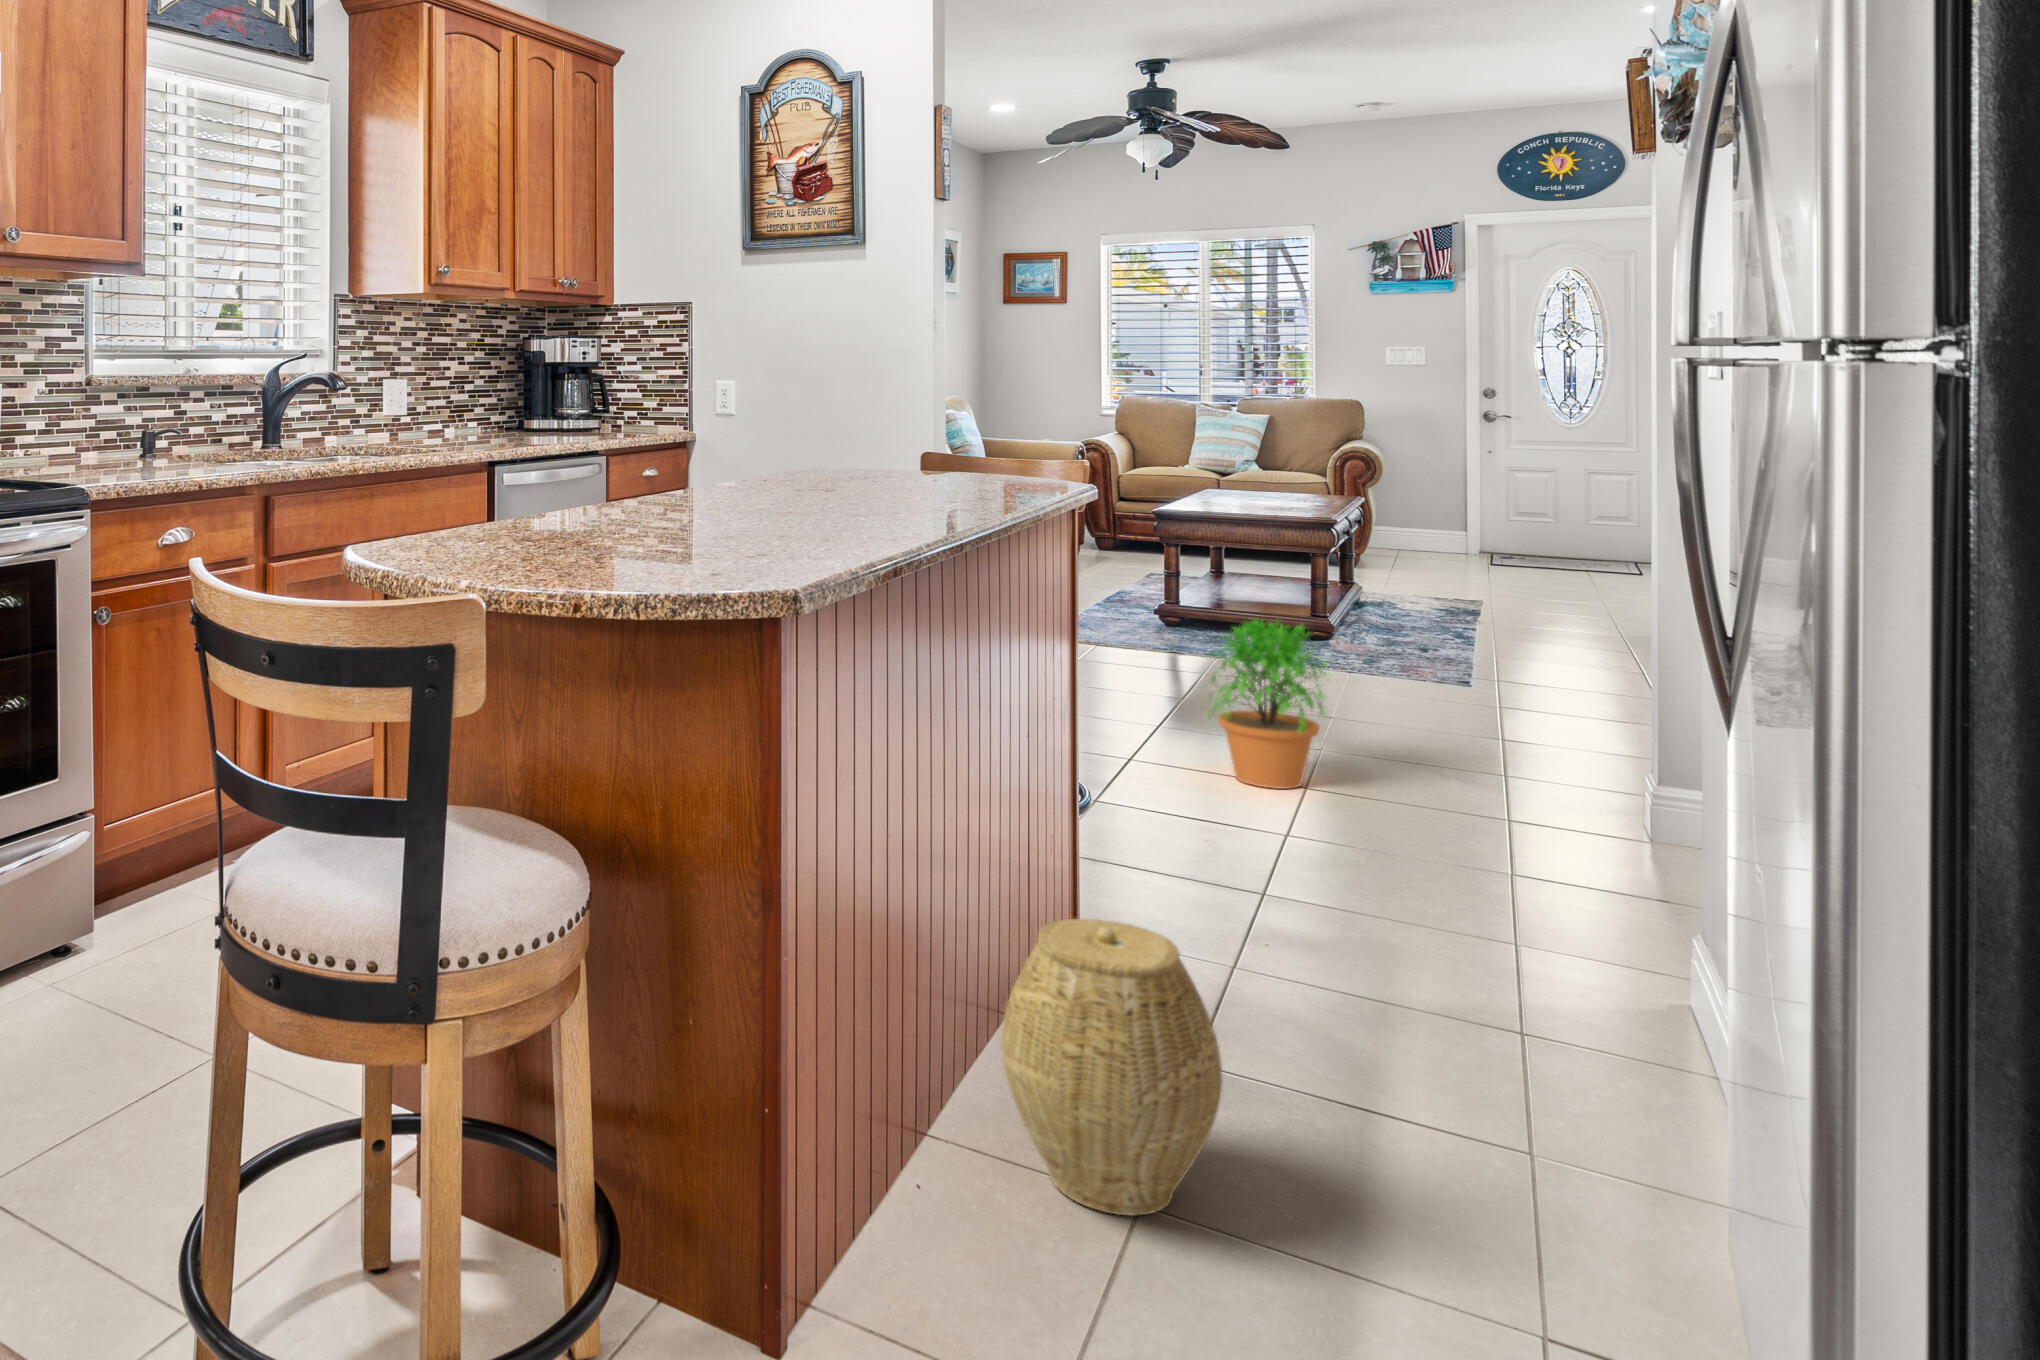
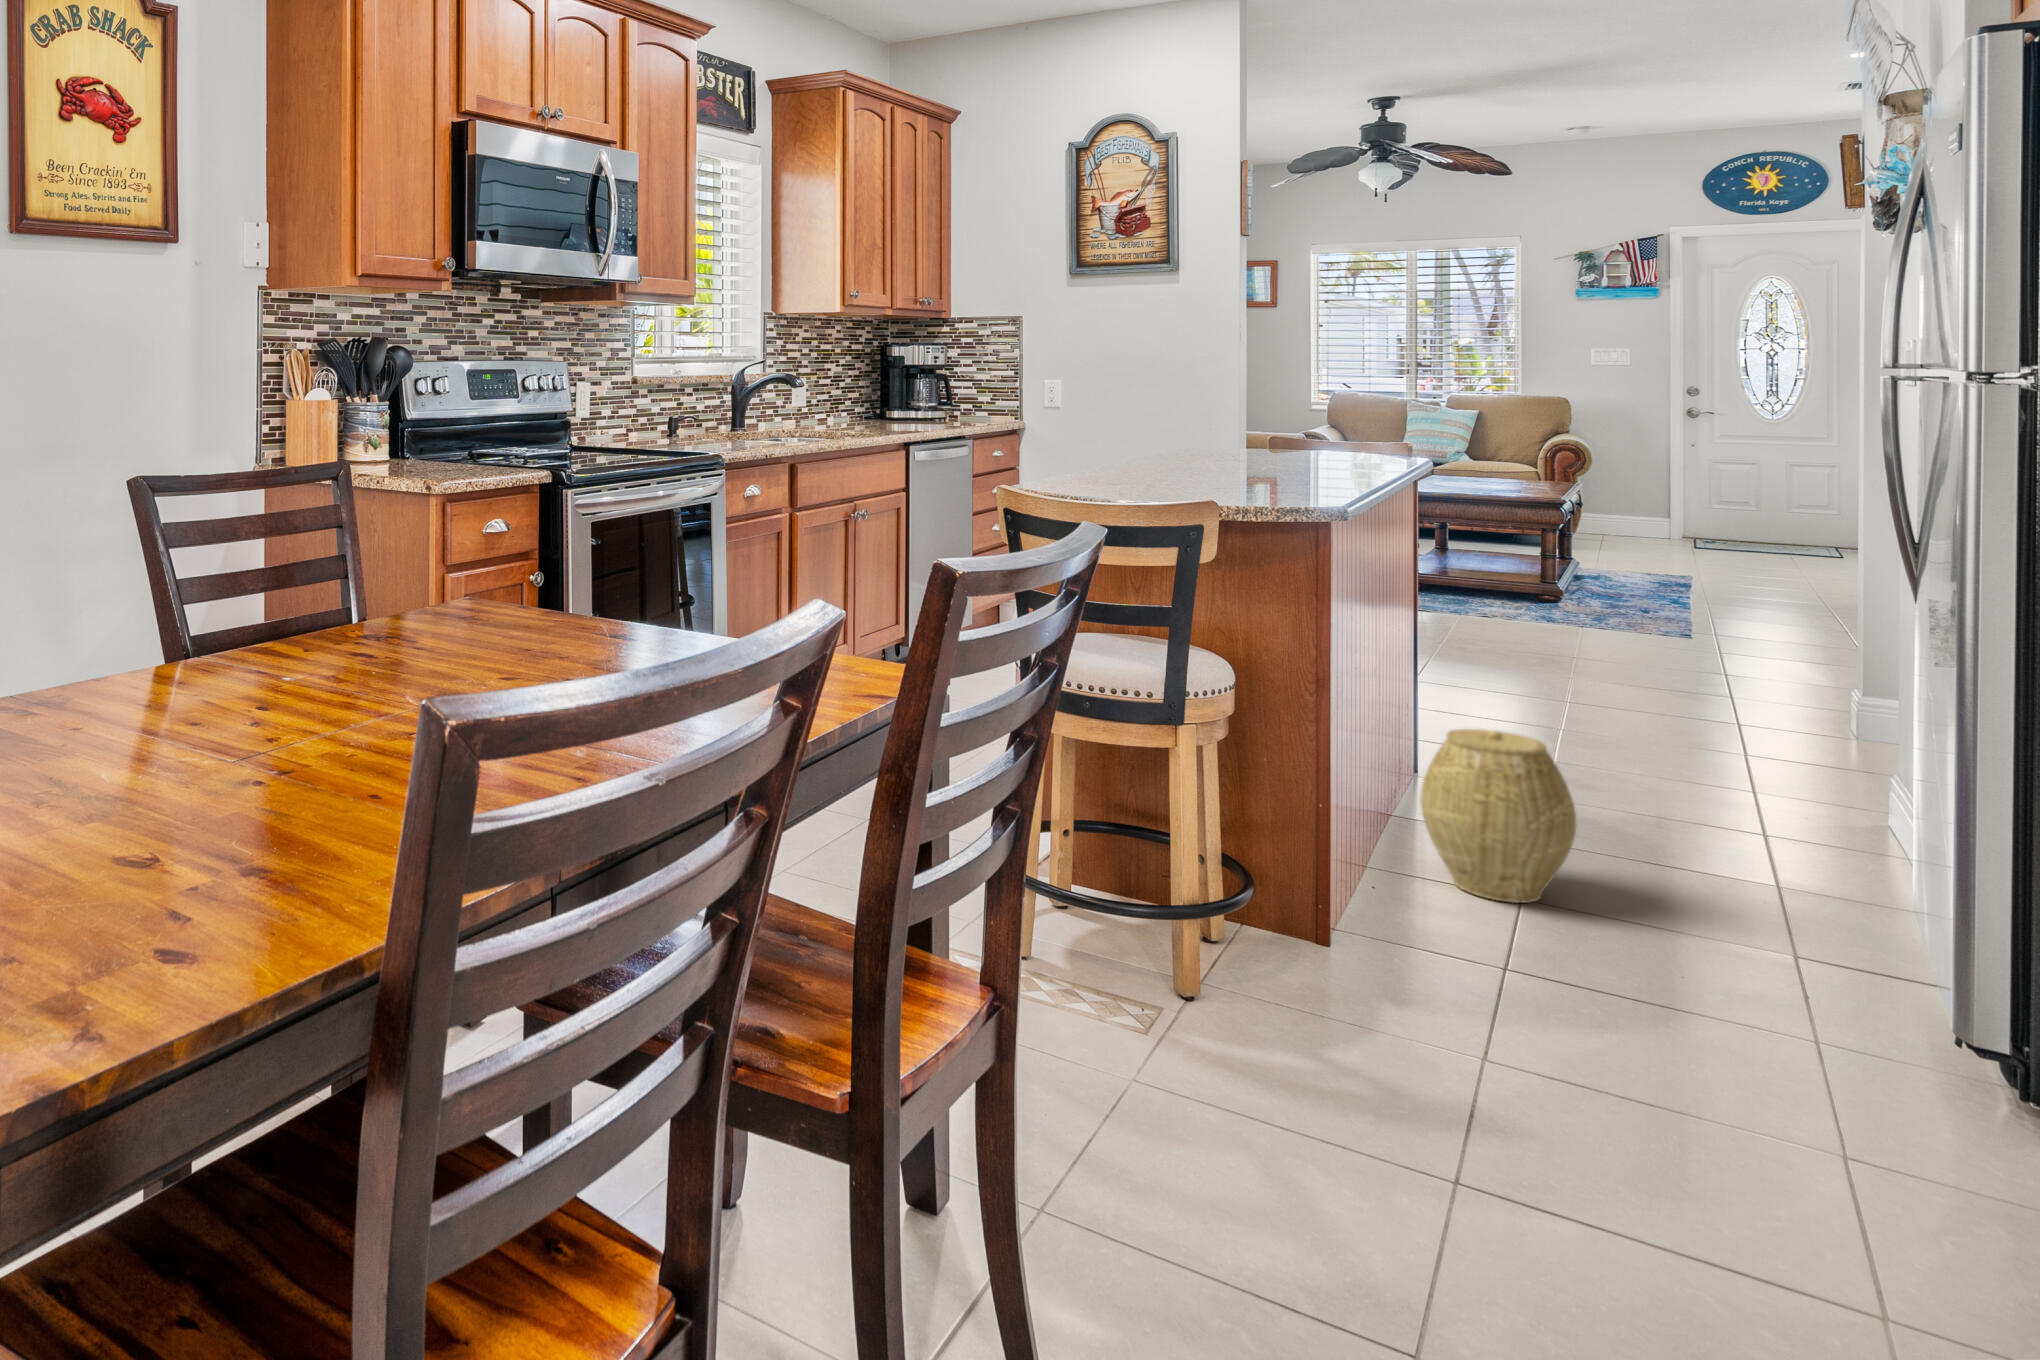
potted plant: present [1207,618,1327,789] -> none [1475,563,1592,697]

